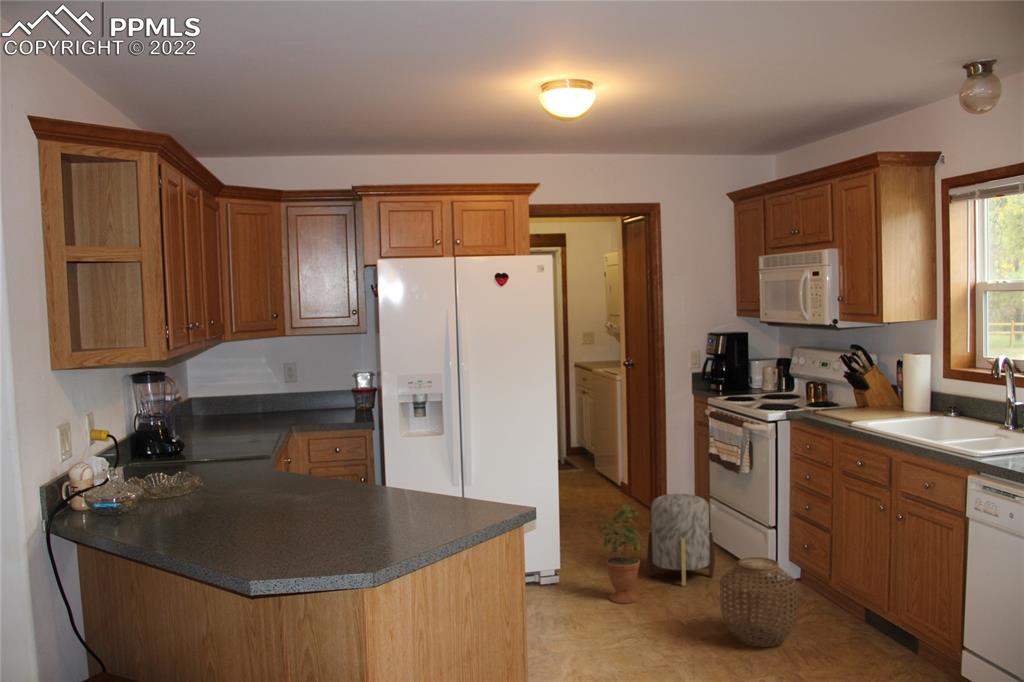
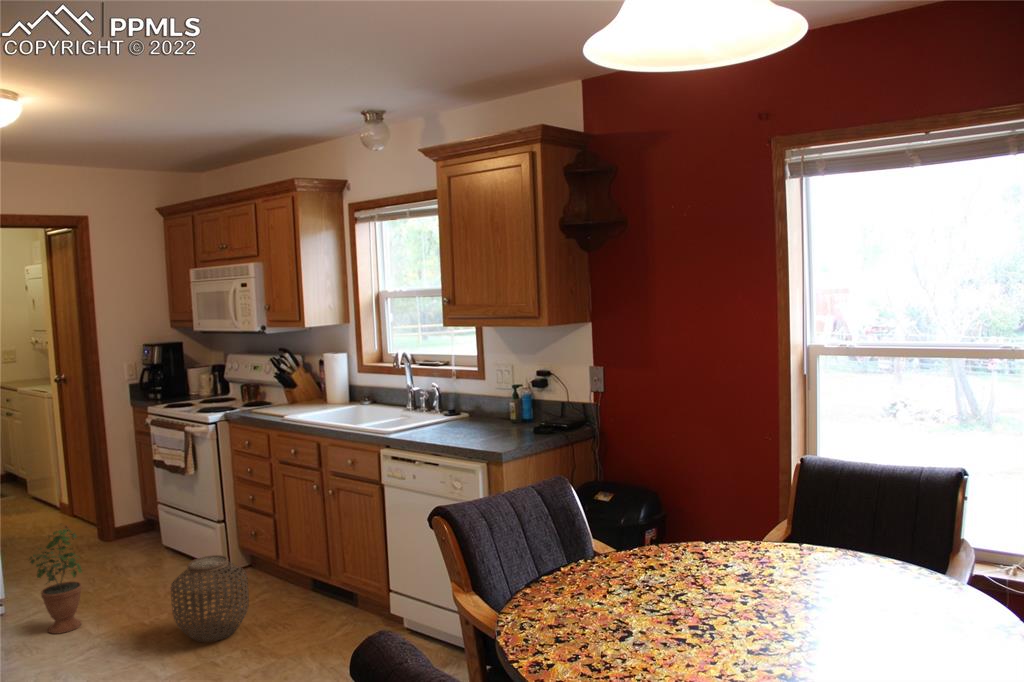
stool: present [647,494,715,586] -> none [90,506,164,598]

